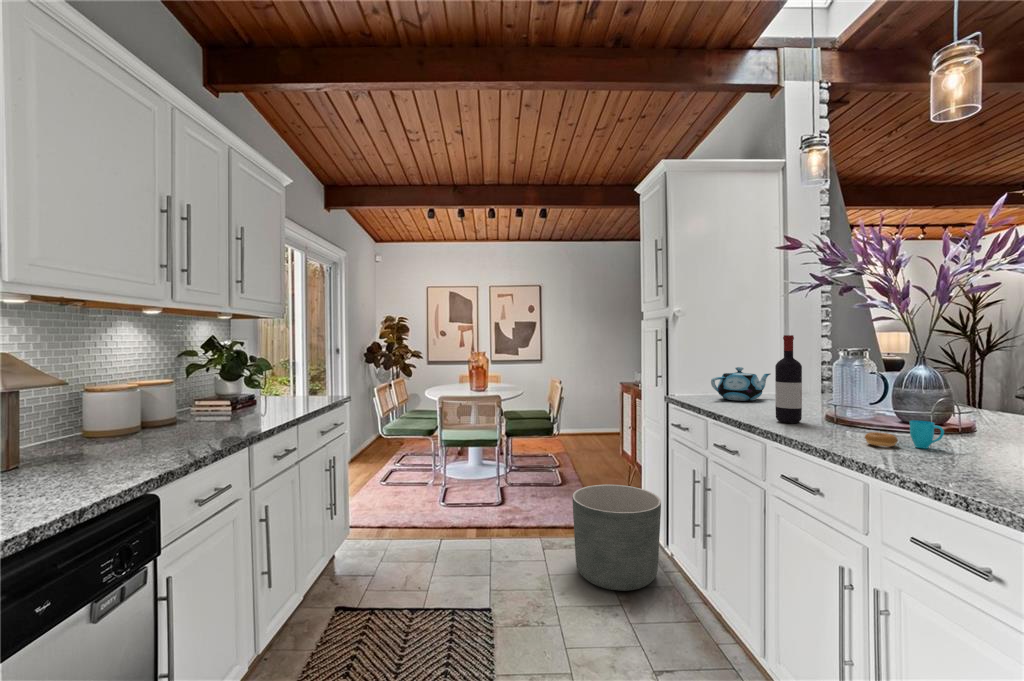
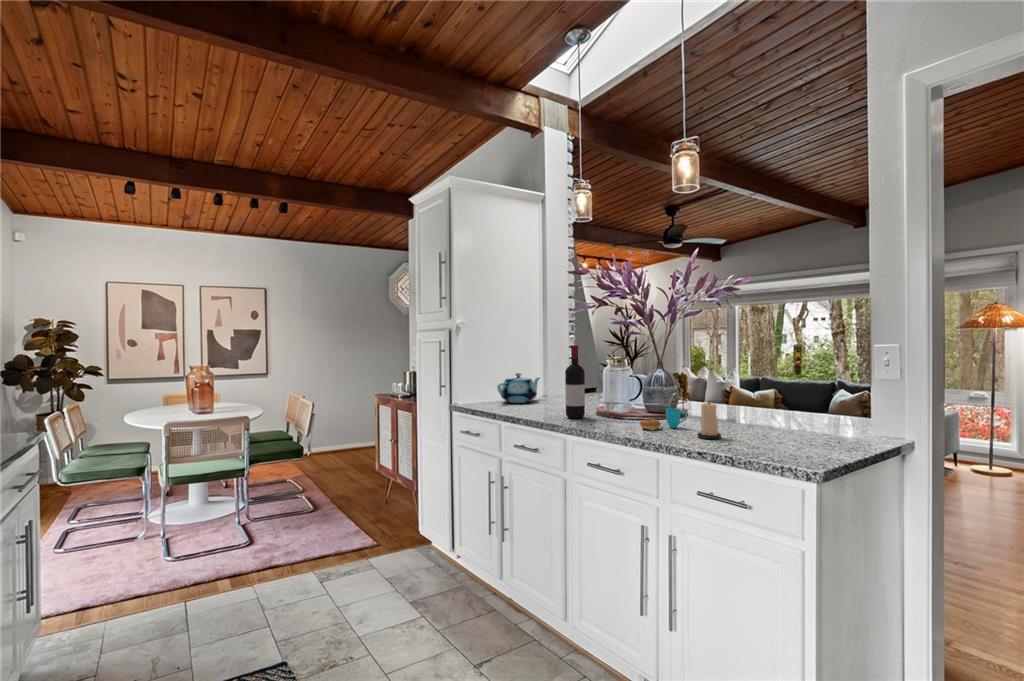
candle: none [948,414,992,471] -> present [698,401,721,439]
planter: present [572,485,661,591] -> none [363,497,452,604]

